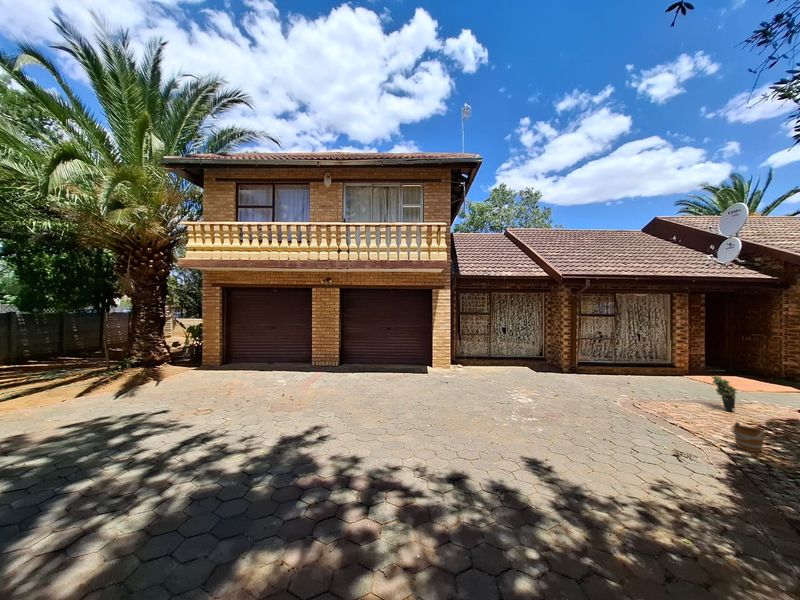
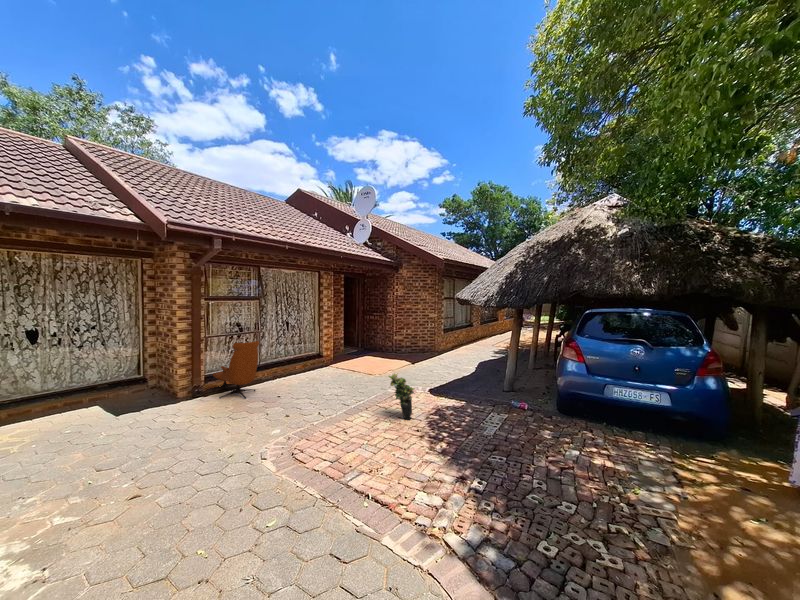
lounge chair: none [582,343,613,379] -> present [212,341,259,399]
bucket: present [731,422,765,452] -> none [479,474,525,529]

